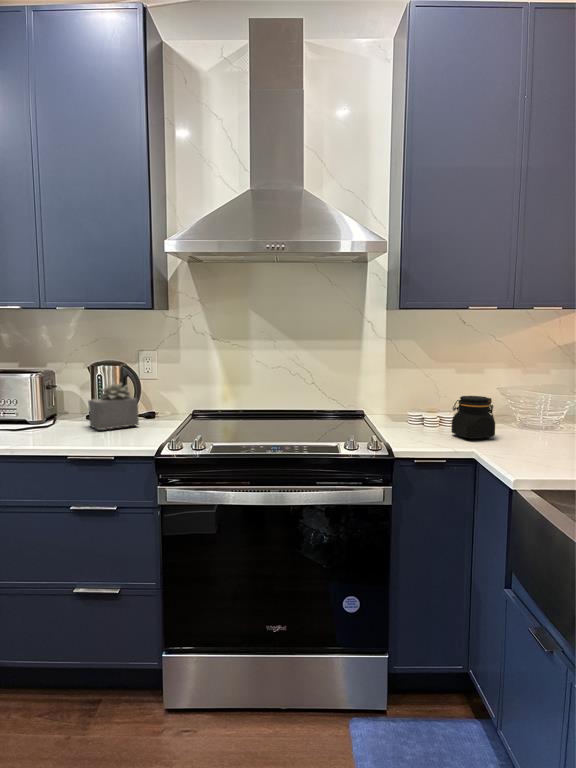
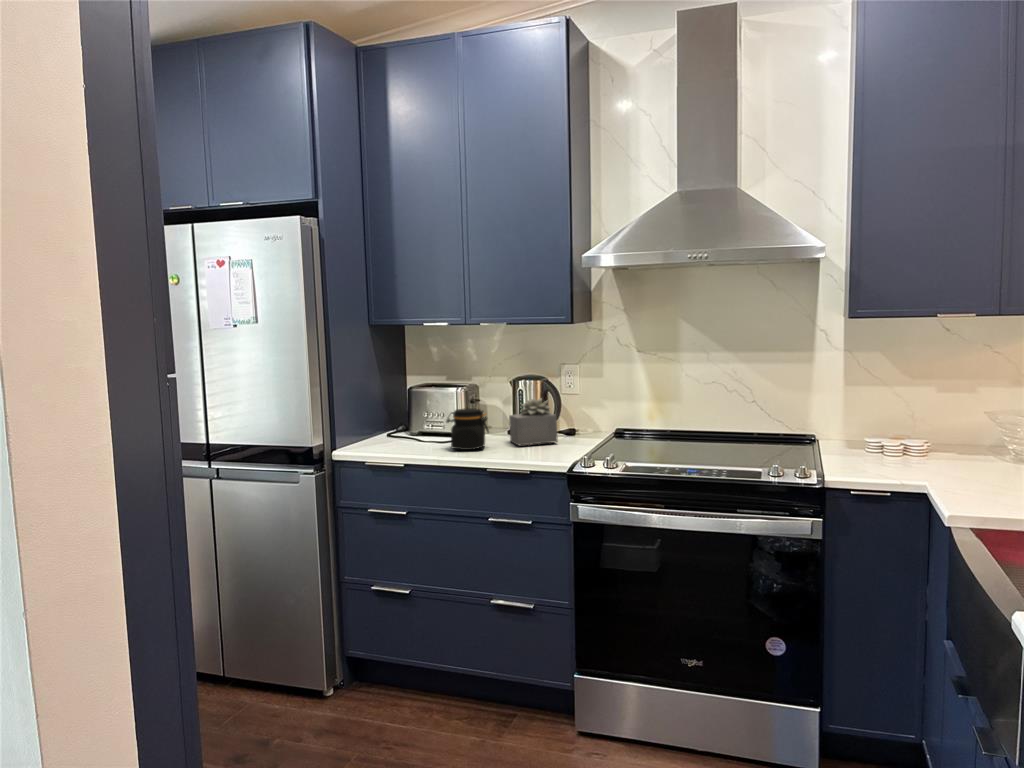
jar: present [452,396,495,439] -> present [446,408,489,450]

